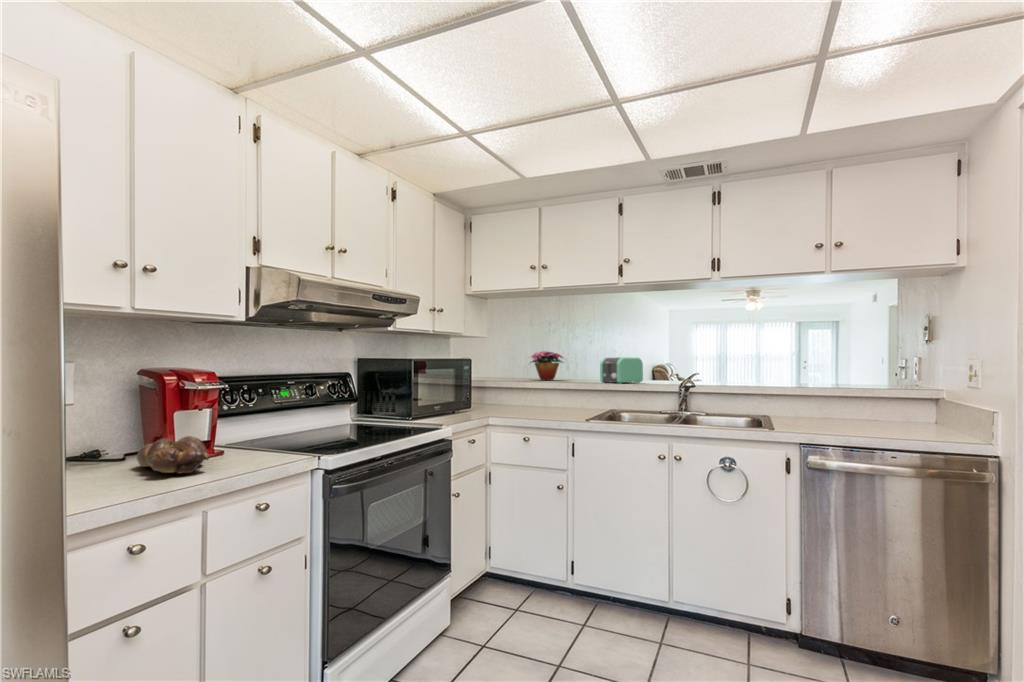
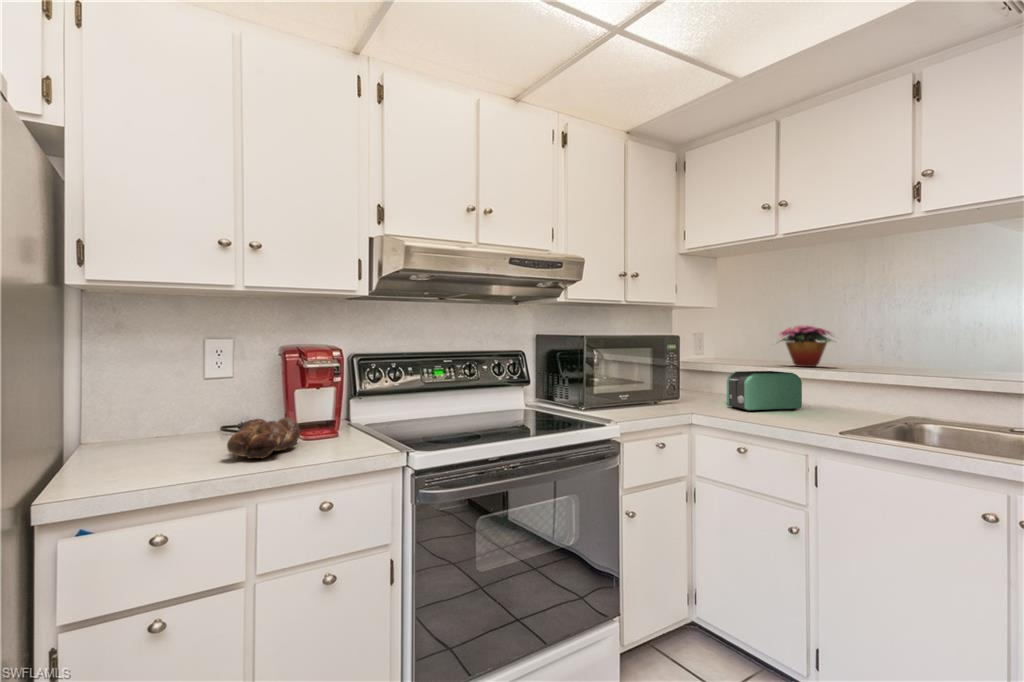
toaster: present [600,358,643,383] -> present [727,371,802,411]

